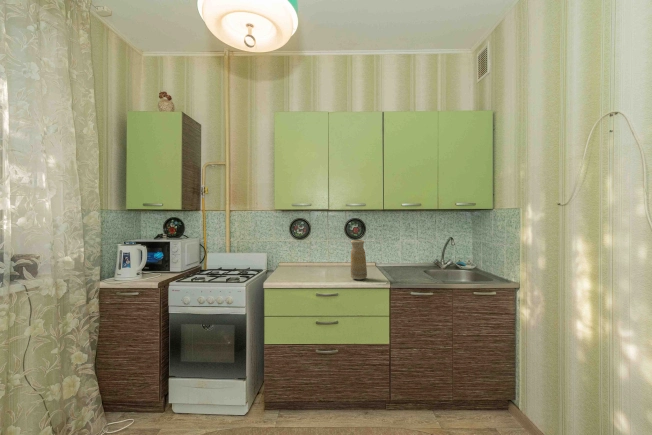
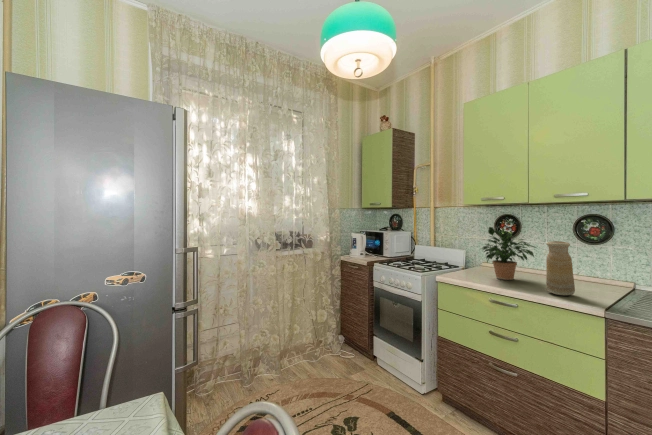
potted plant: none [292,230,334,276] -> present [482,227,536,280]

